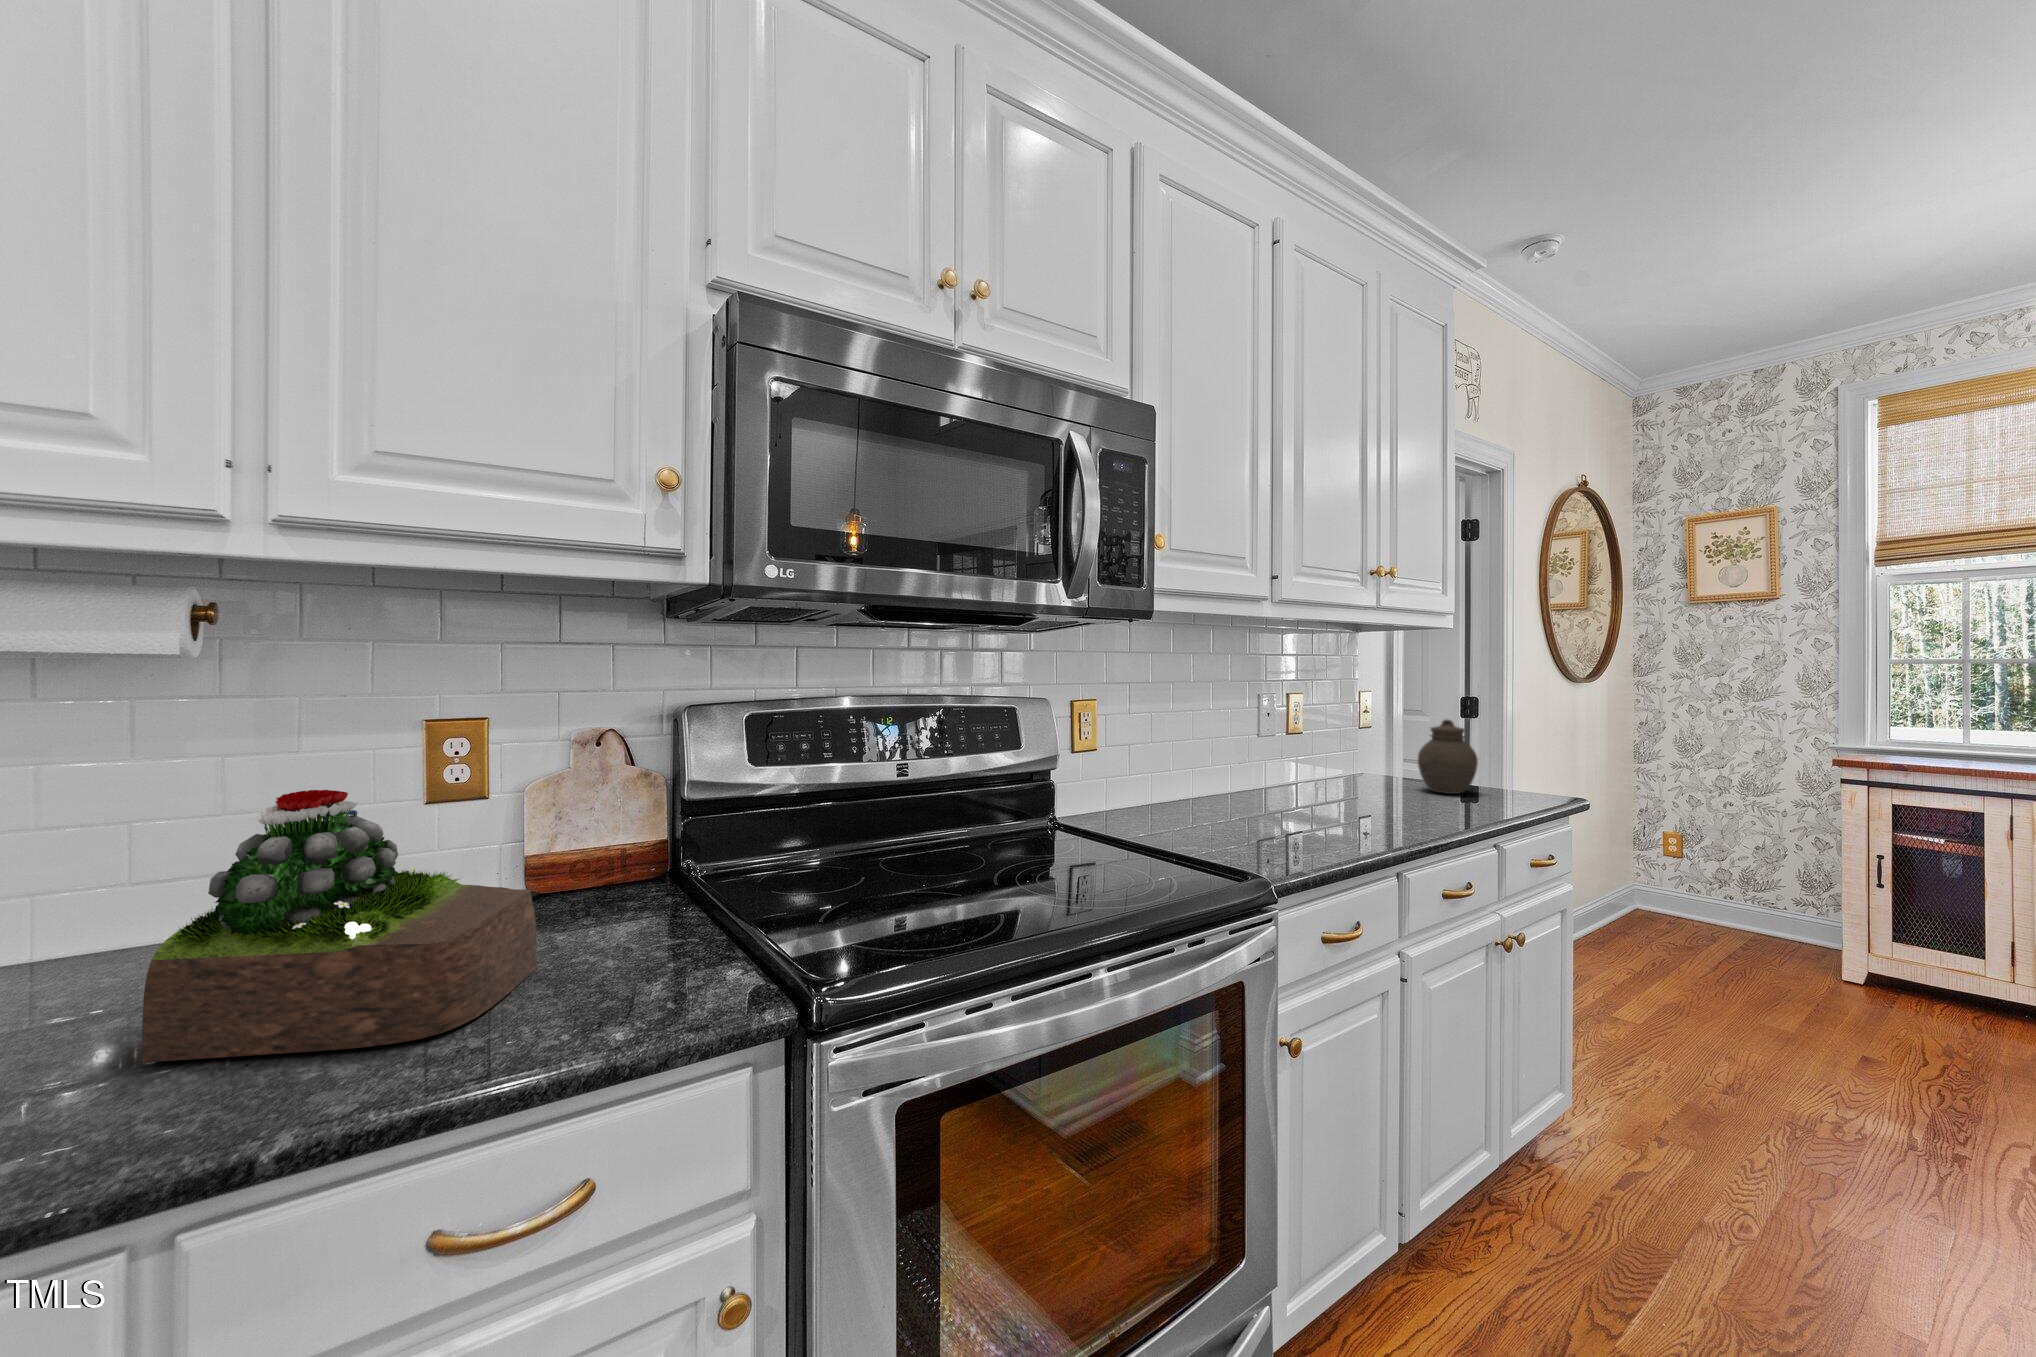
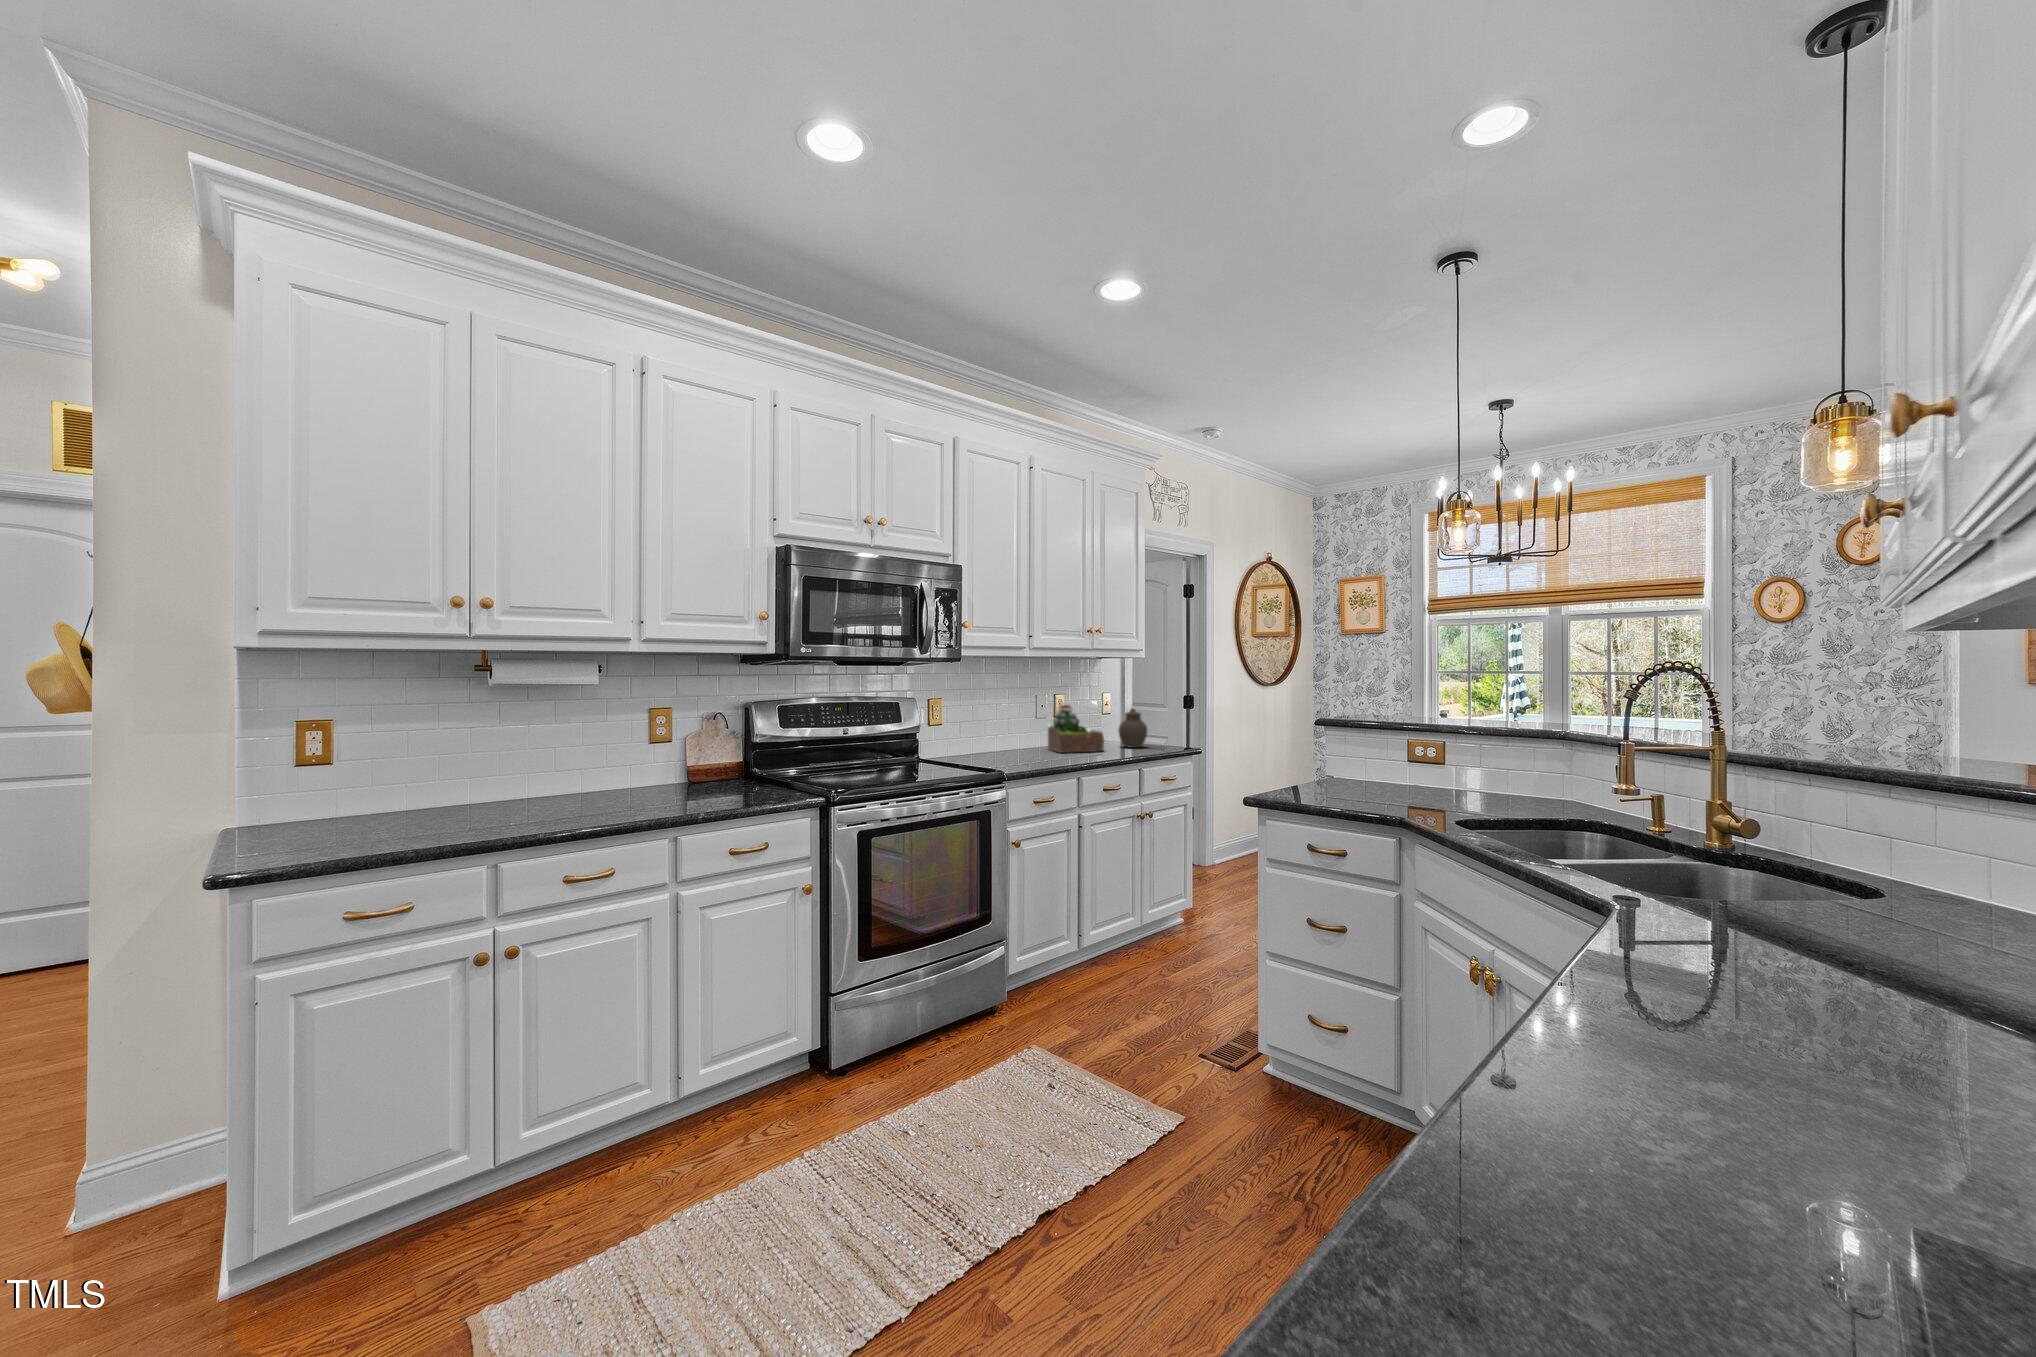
succulent plant: present [142,790,537,1062] -> present [1048,705,1104,753]

